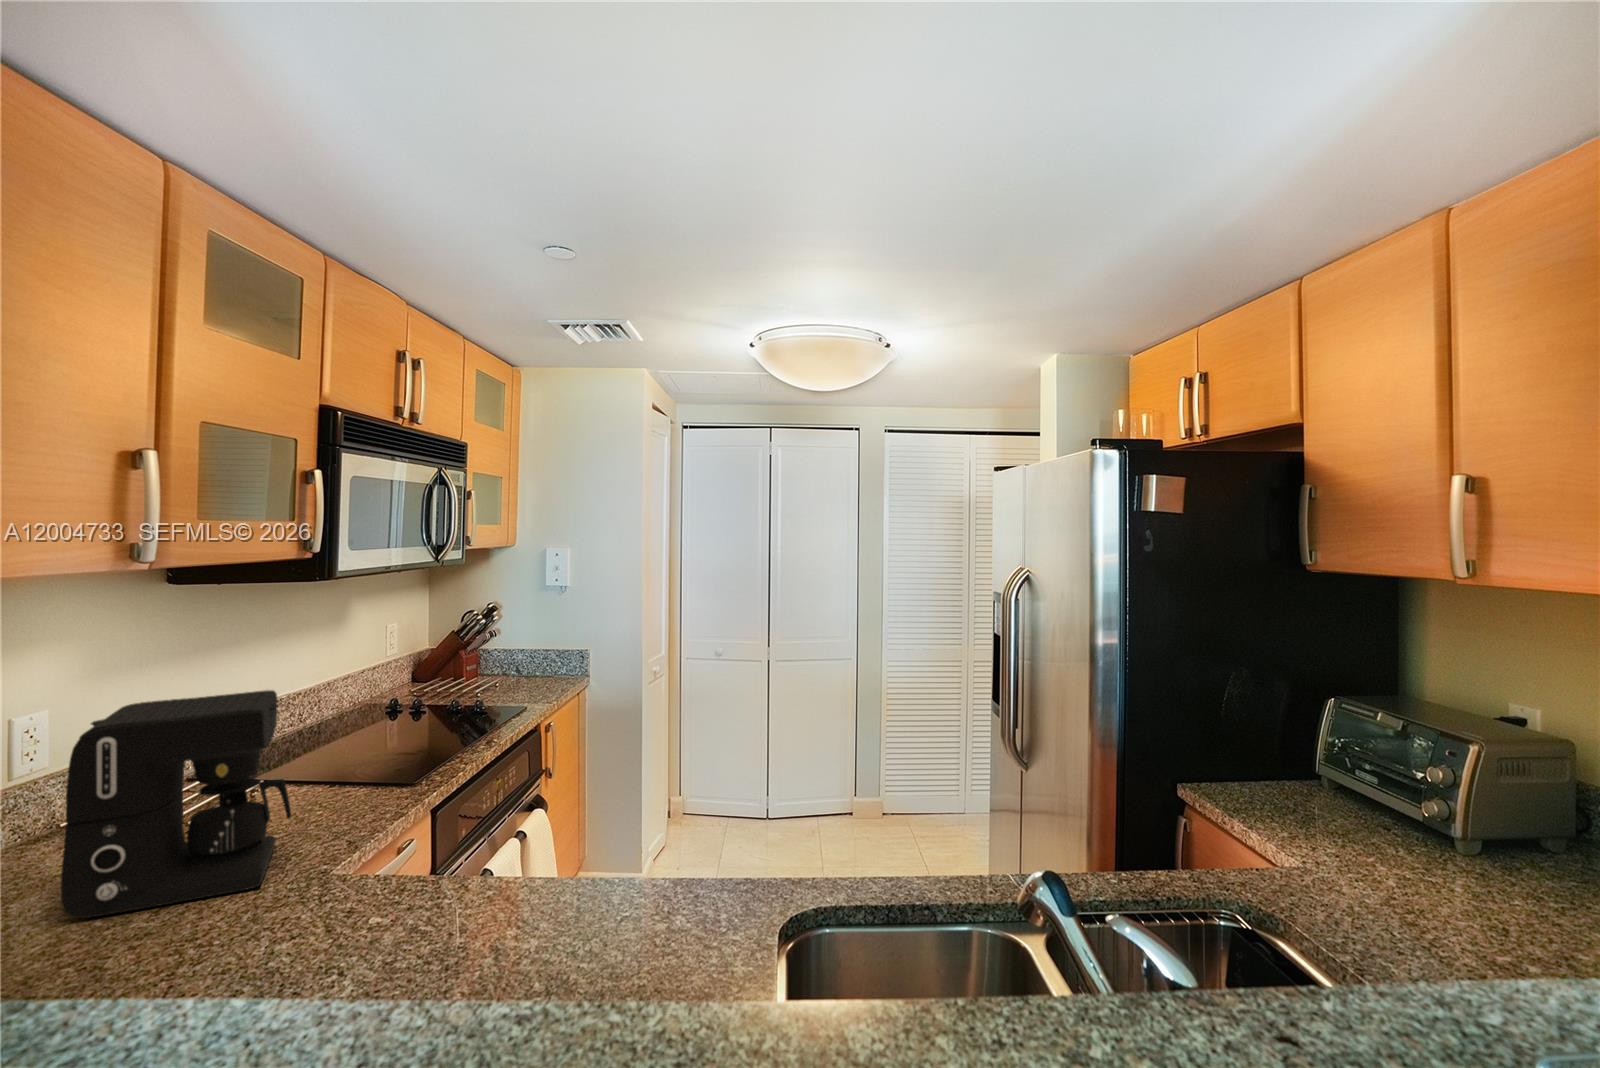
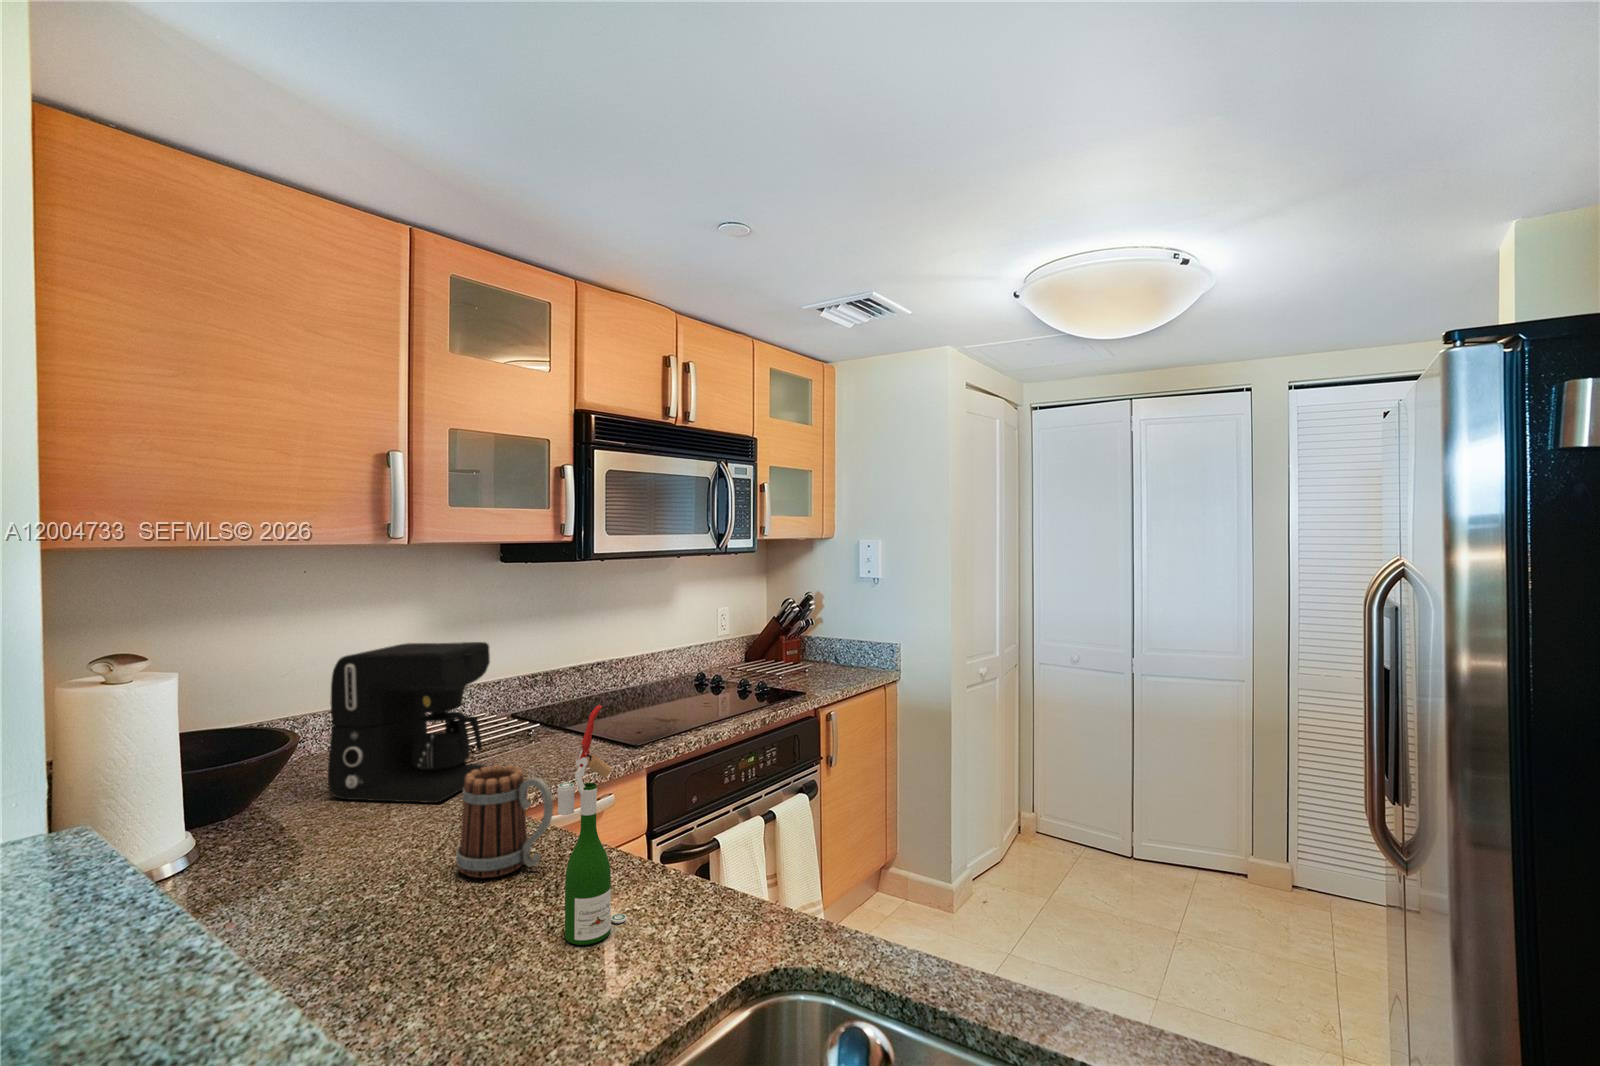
wine bottle: none [602,737,647,953] -> present [558,705,626,945]
mug: none [402,816,516,939] -> present [456,765,553,878]

